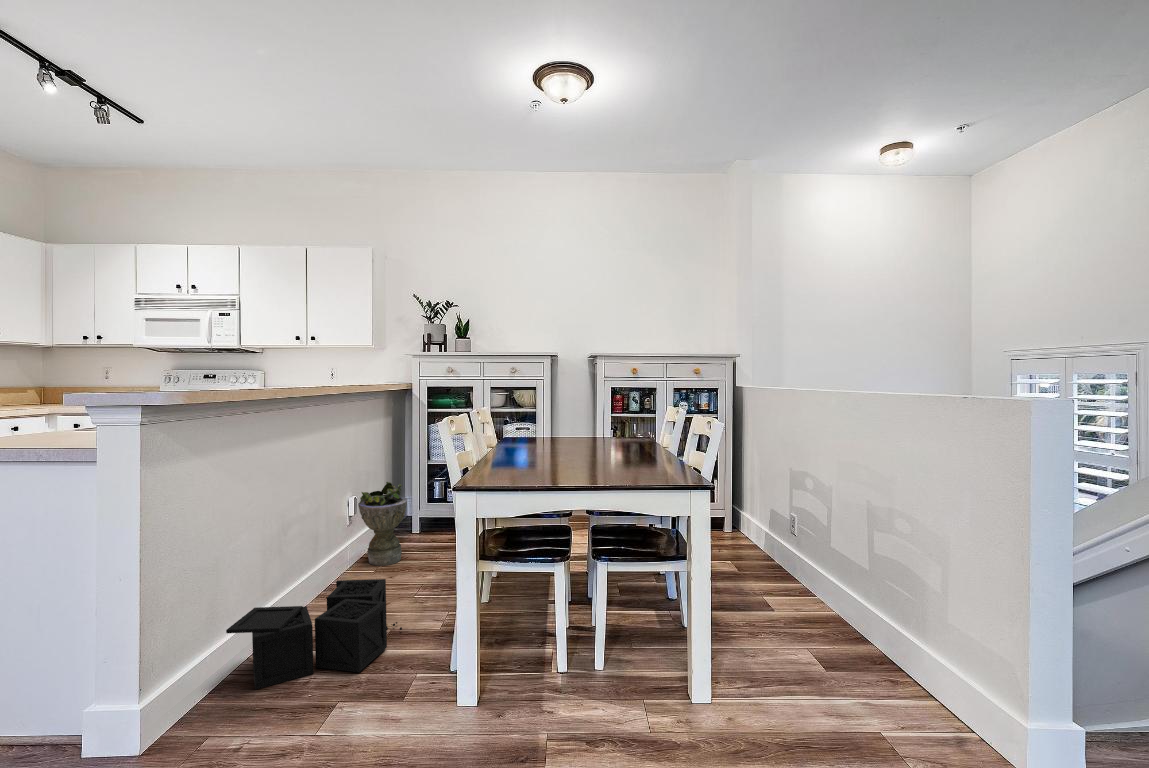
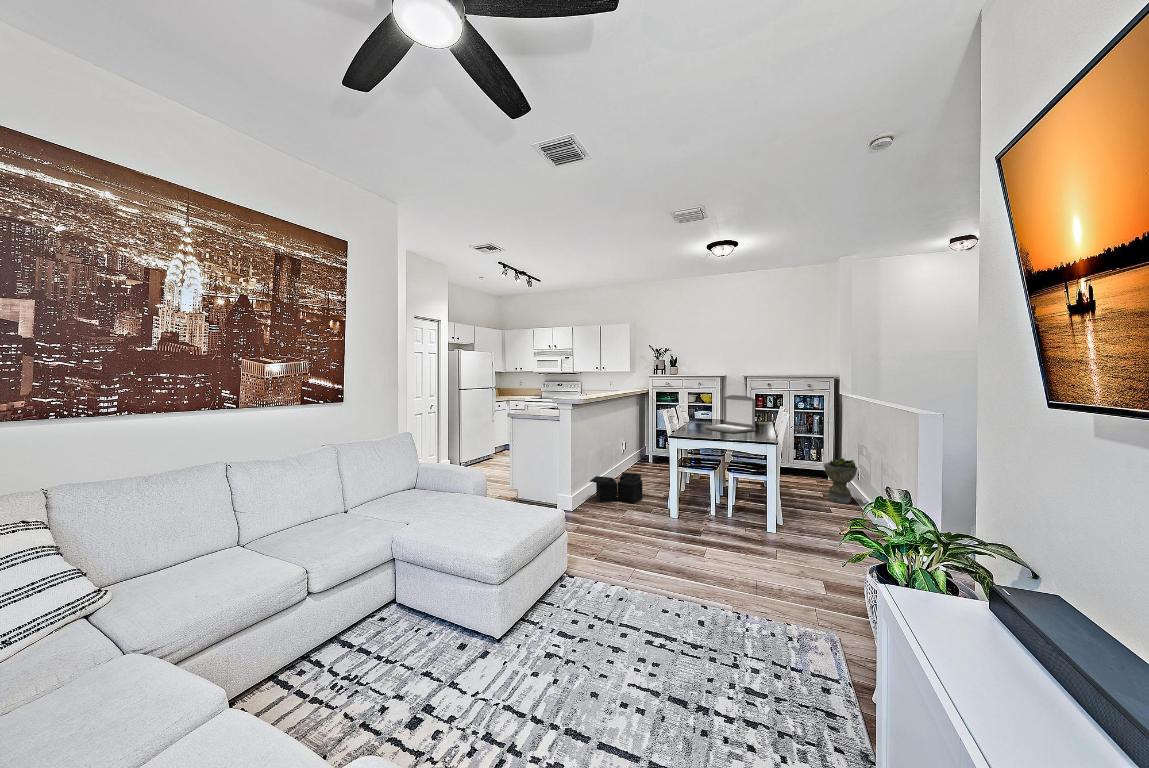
laptop: none [536,381,643,466] -> present [704,395,756,433]
planter: present [358,482,408,566] -> present [824,458,857,504]

